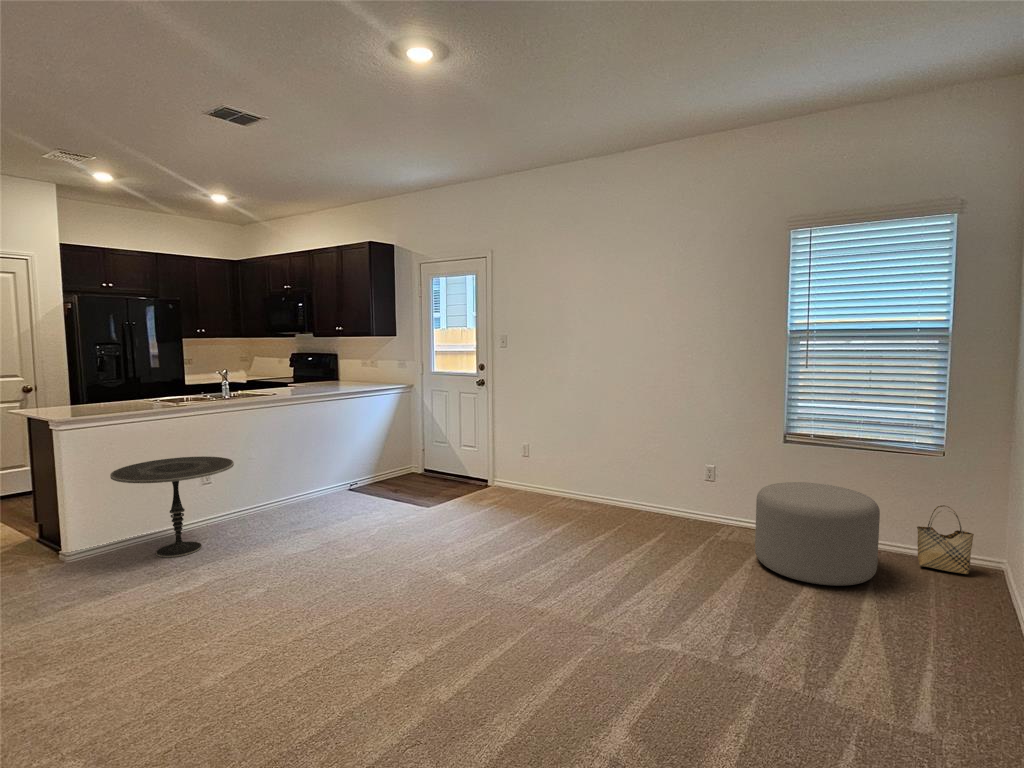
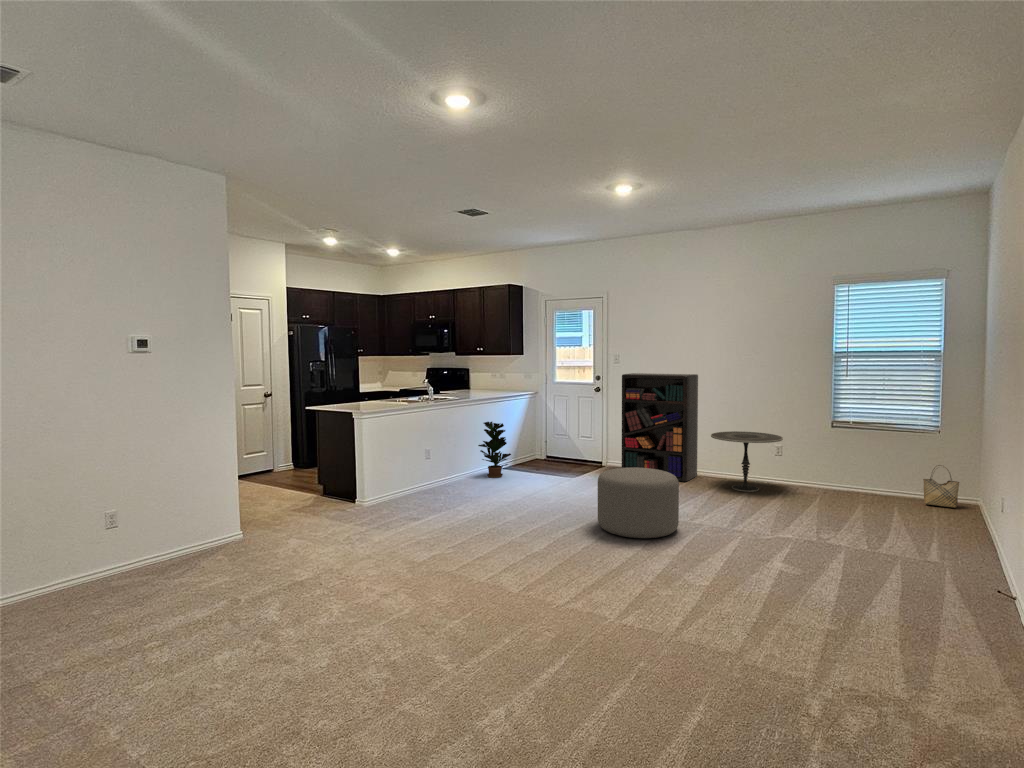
bookshelf: none [499,361,604,515] -> present [622,373,698,482]
potted plant: none [302,426,347,506] -> present [478,422,511,478]
side table: present [110,456,234,557] -> present [711,431,783,492]
ottoman: present [755,482,880,586] -> present [598,467,679,538]

